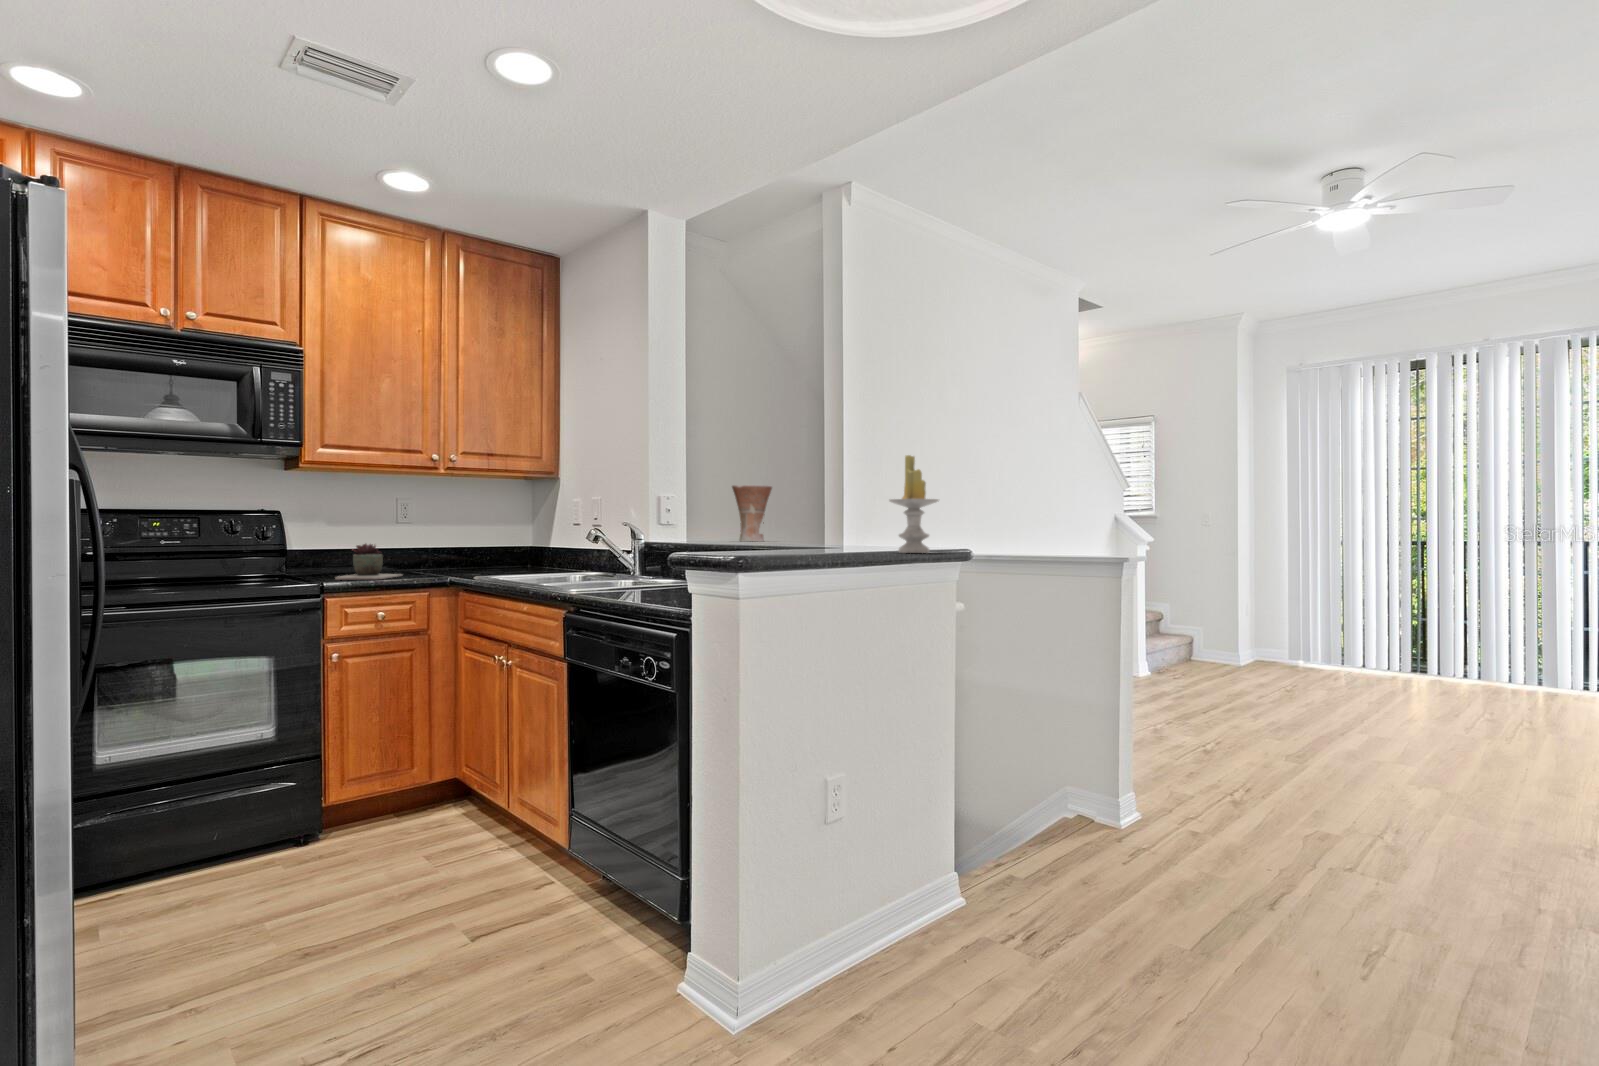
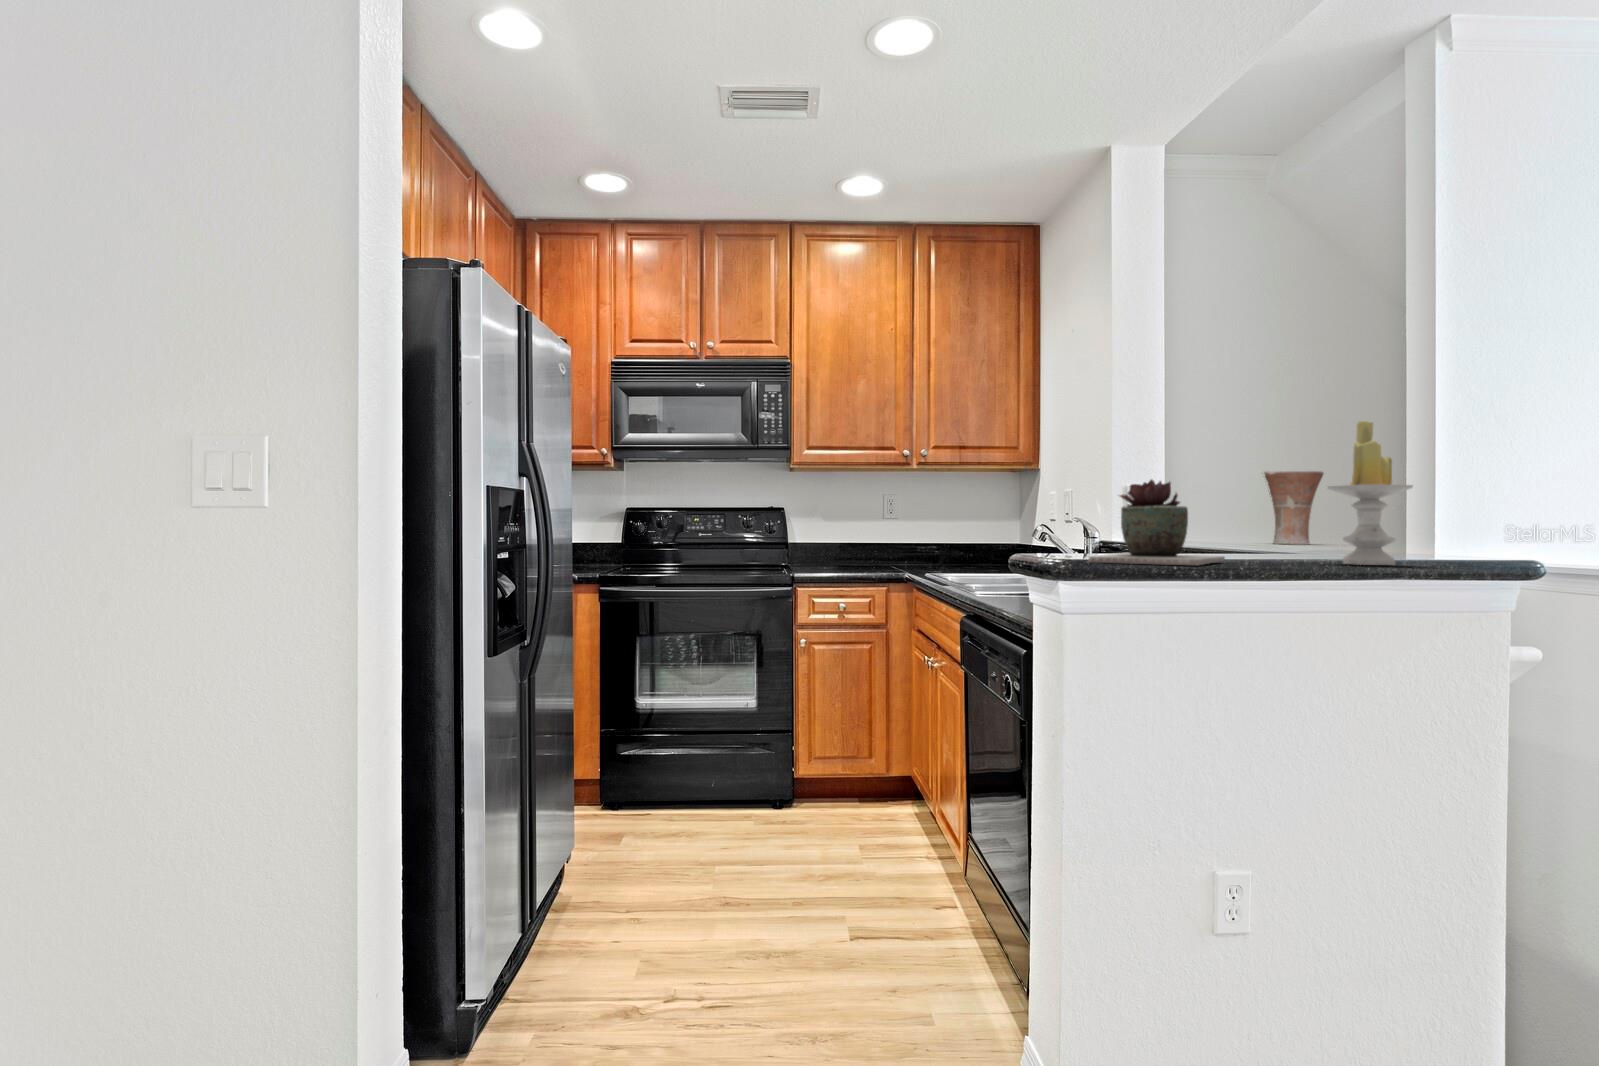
succulent plant: present [336,544,402,580] -> present [1088,480,1225,565]

